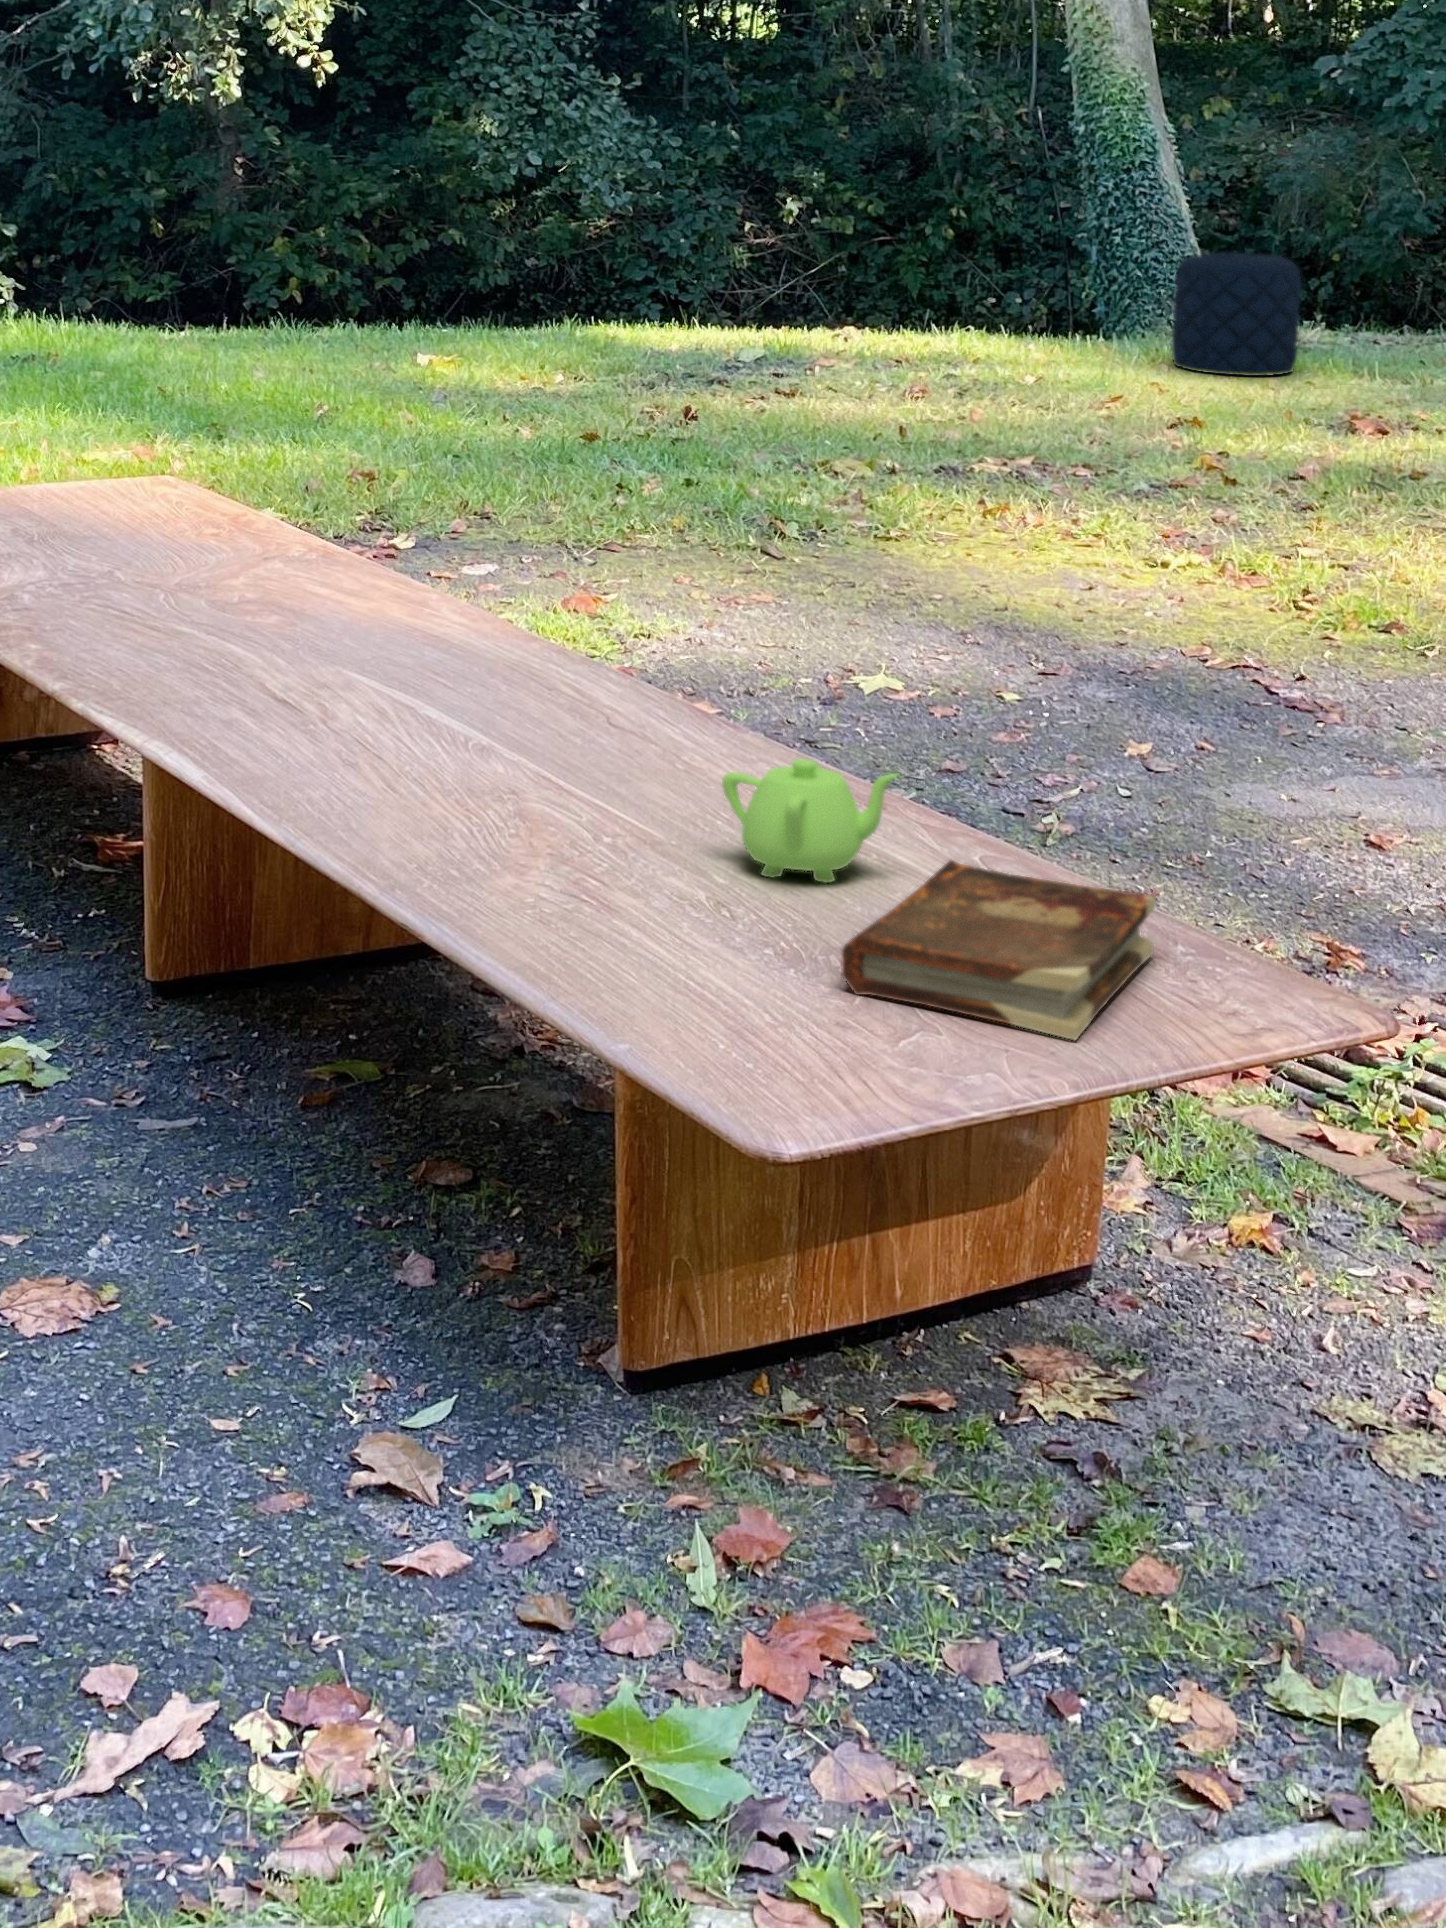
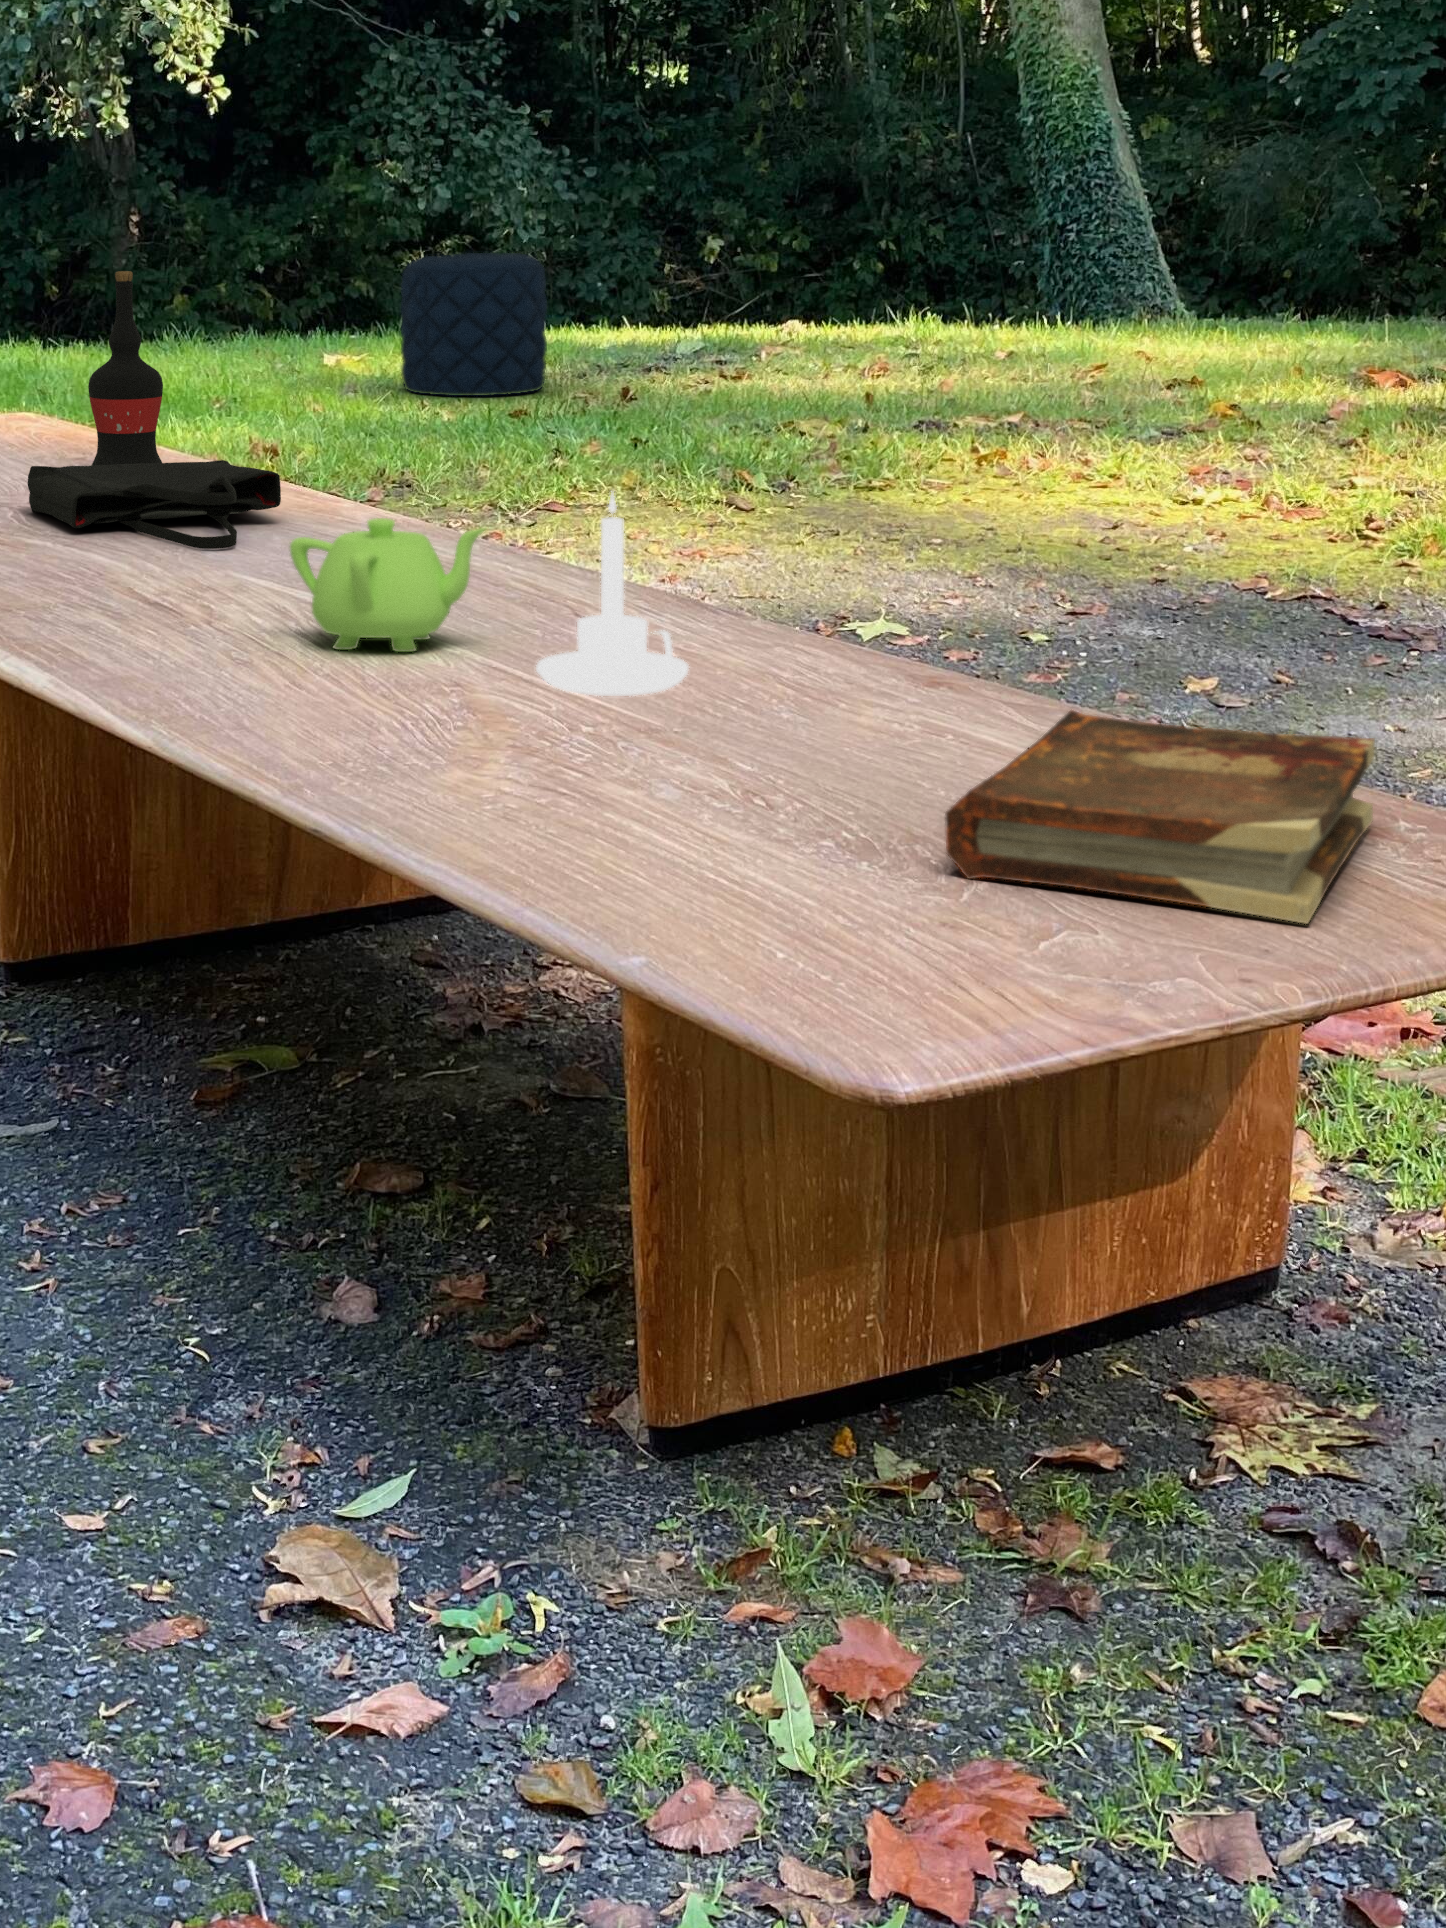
pouf: present [1172,253,1301,376] -> present [401,253,547,396]
wine bottle: none [227,383,291,560] -> present [88,271,163,466]
tote bag: none [179,552,386,644] -> present [28,460,281,549]
candle holder: none [576,656,691,816] -> present [536,493,689,696]
teapot: present [722,759,898,883] -> present [290,518,485,652]

